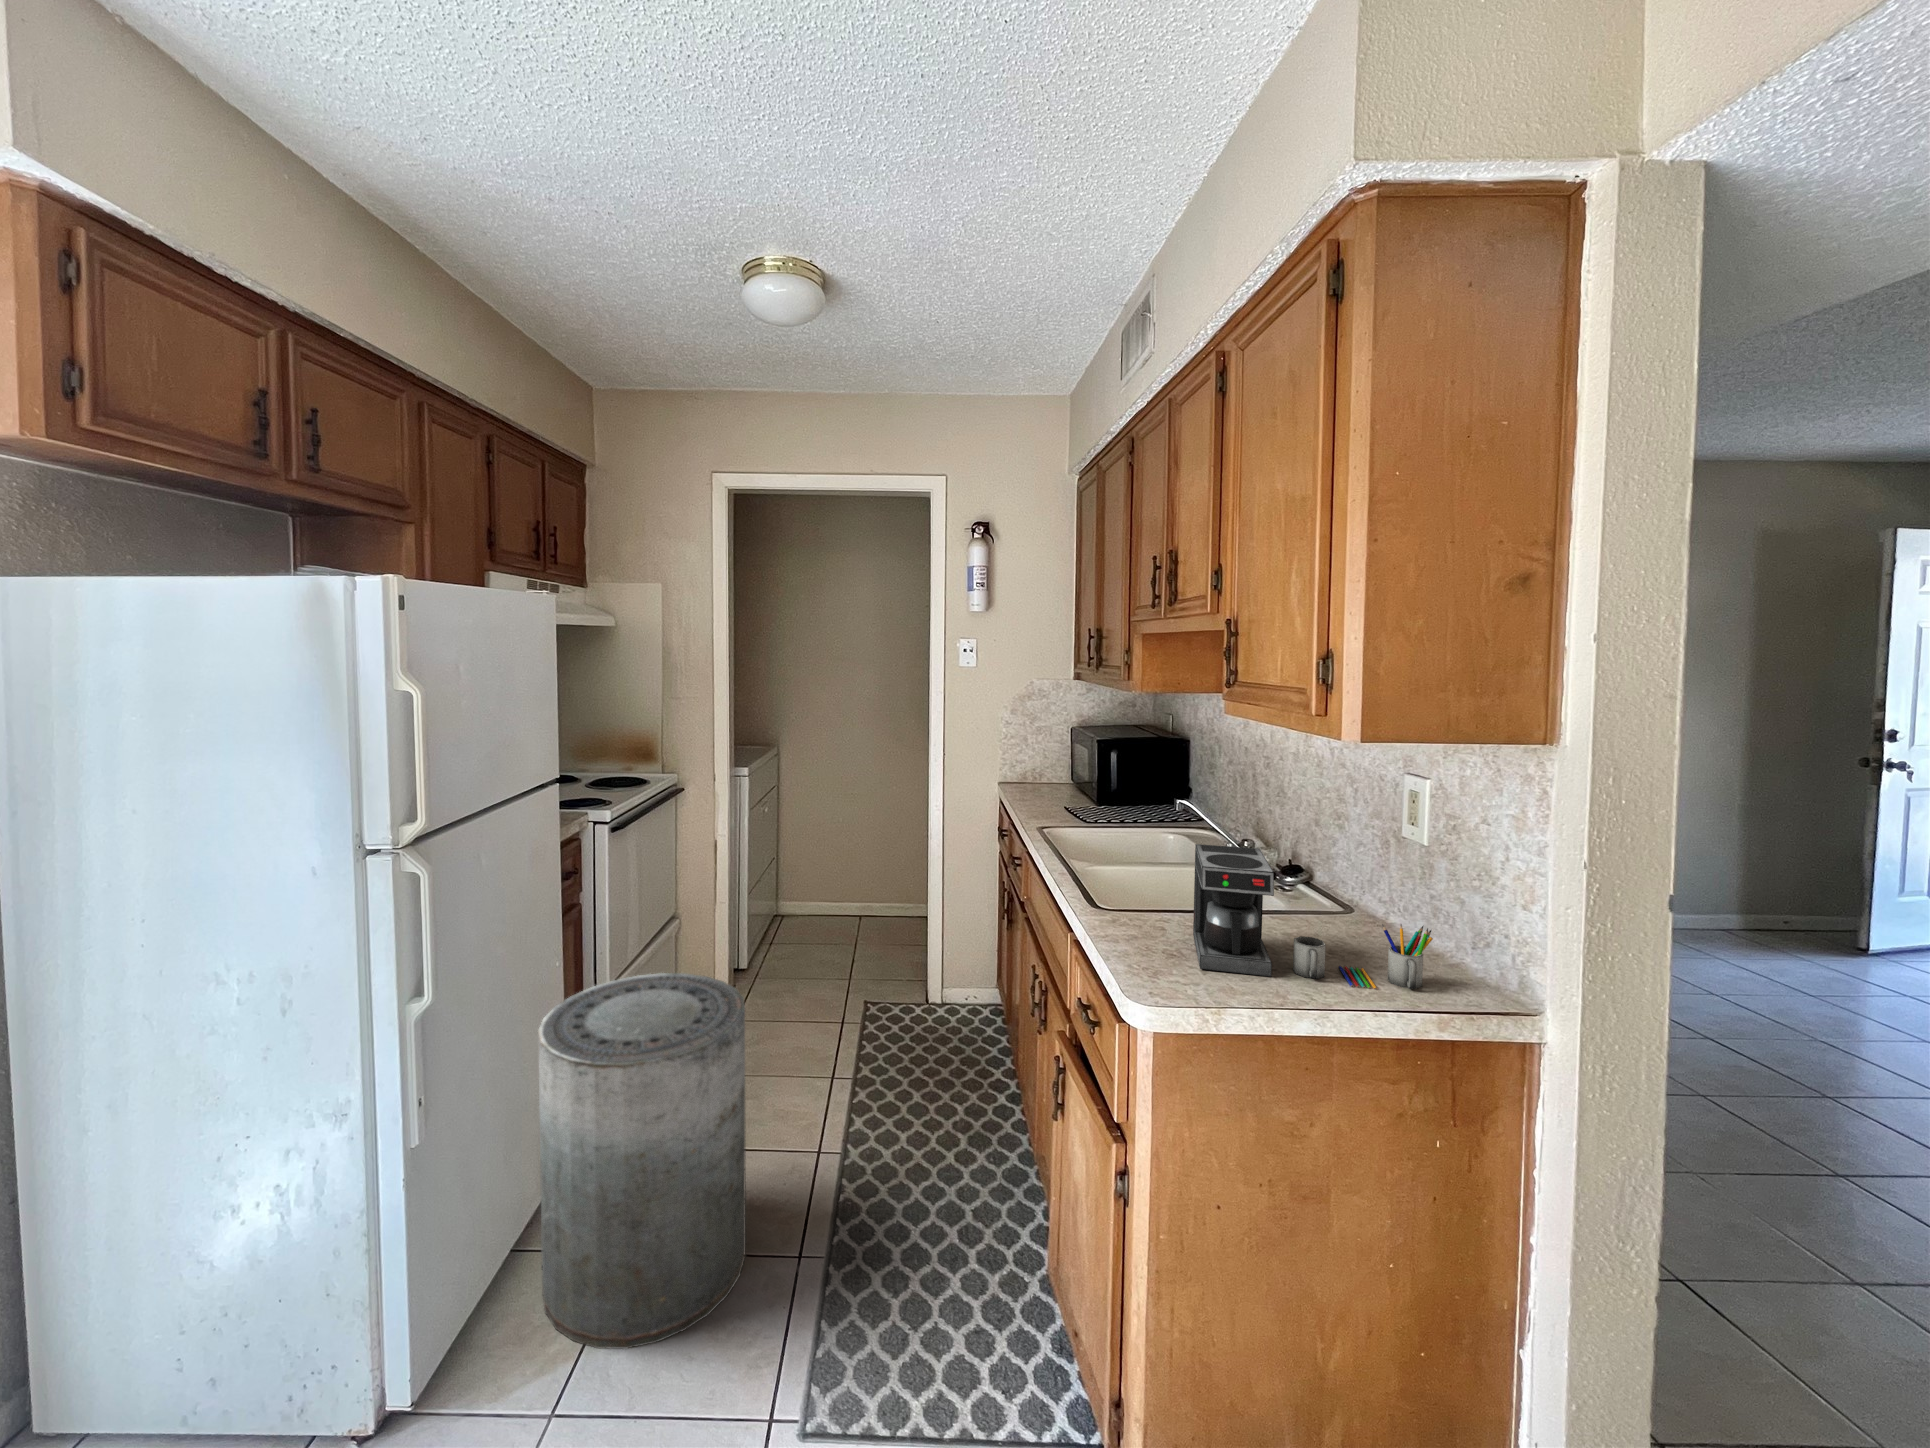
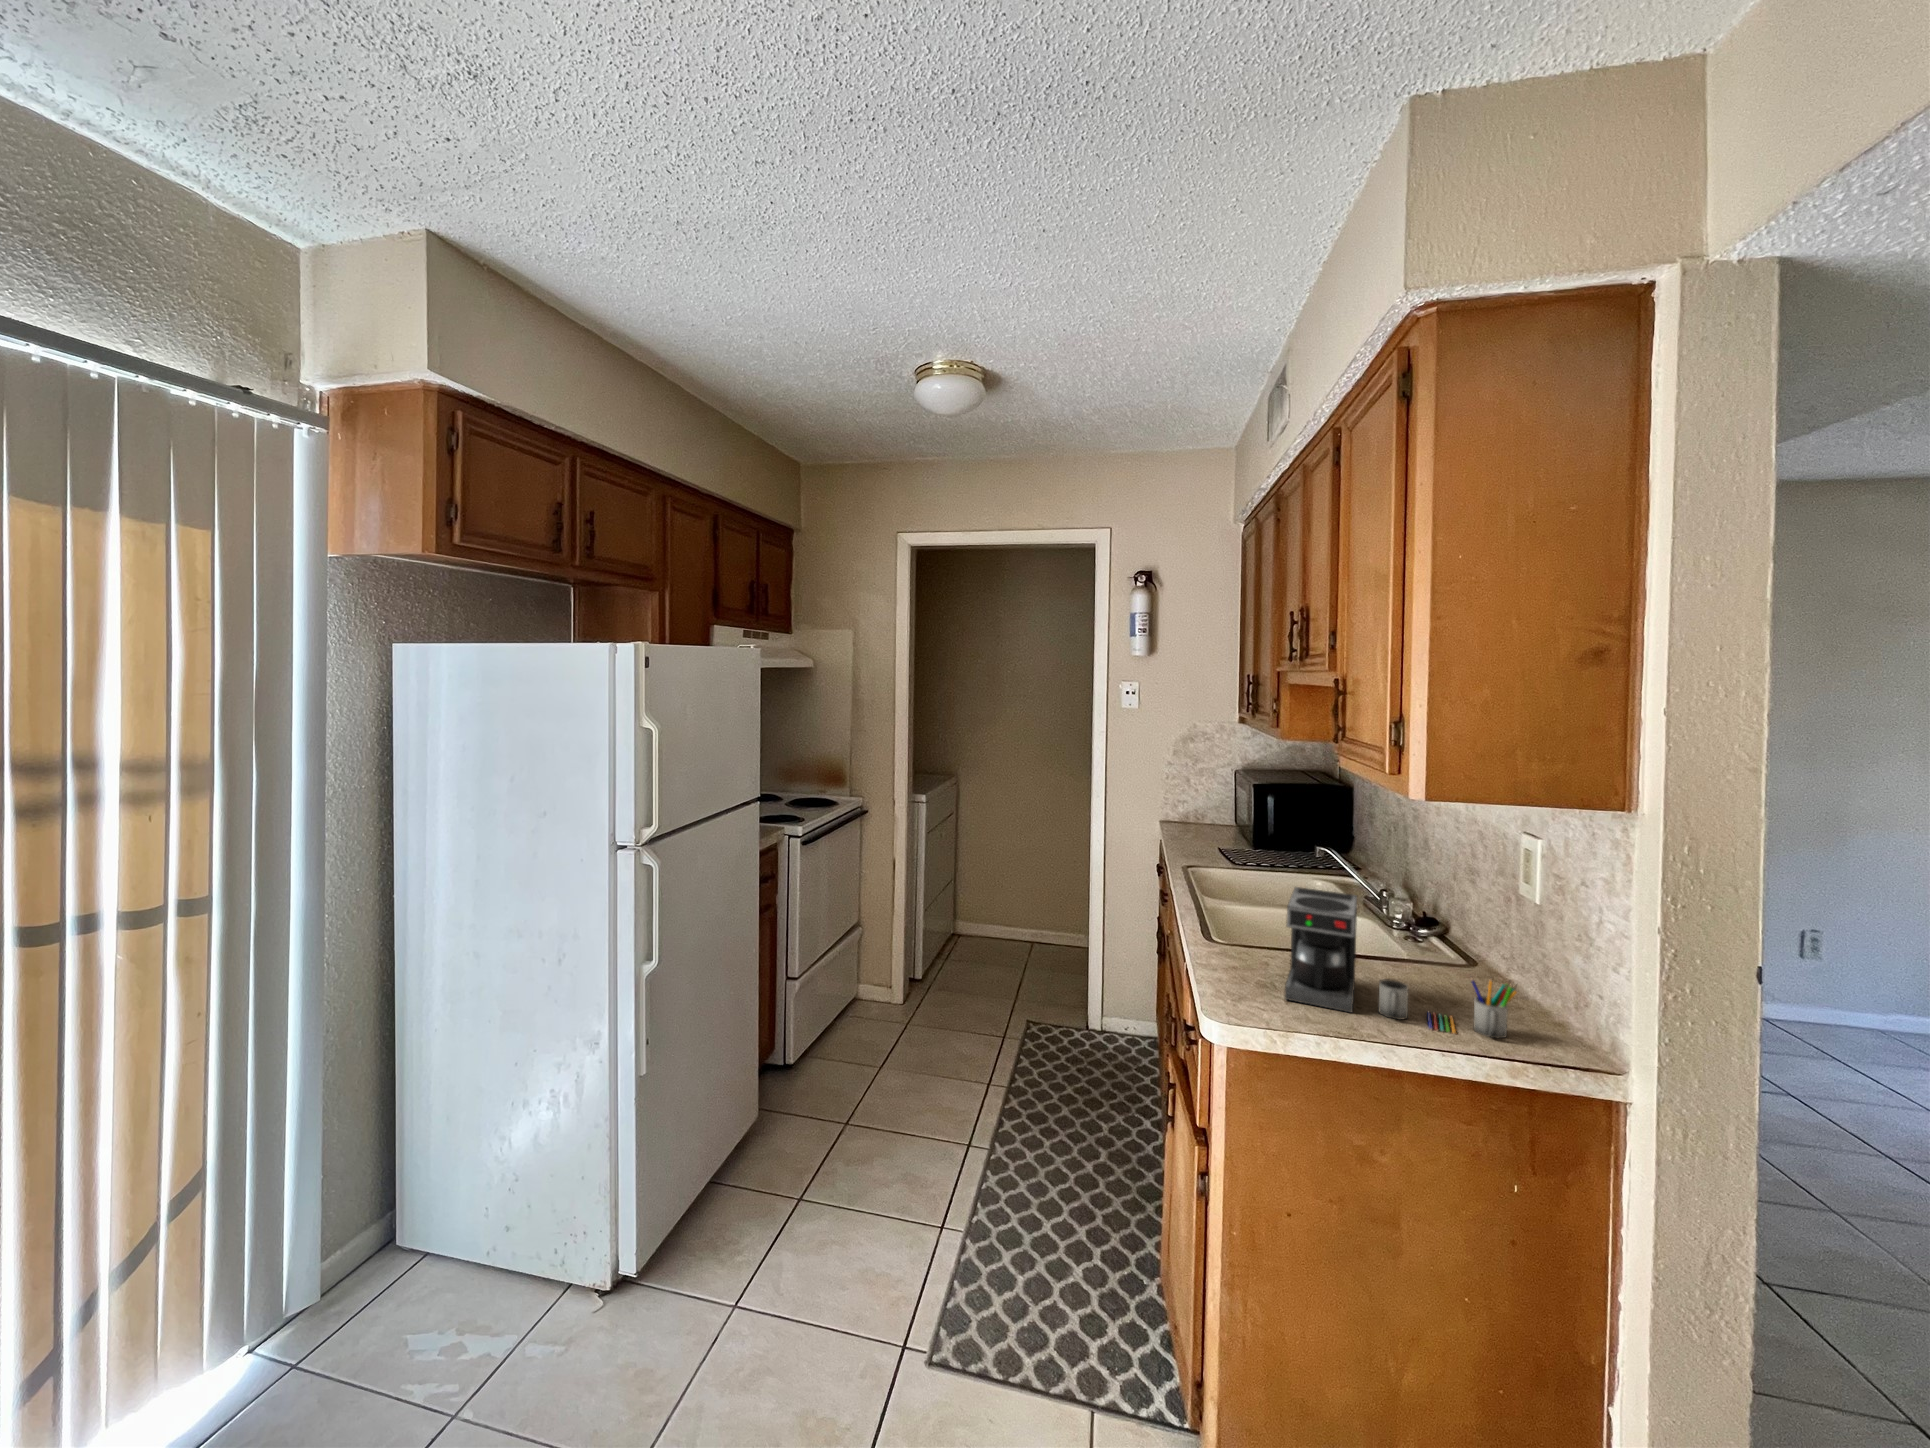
trash can: present [538,973,746,1349] -> none [734,966,900,1270]

